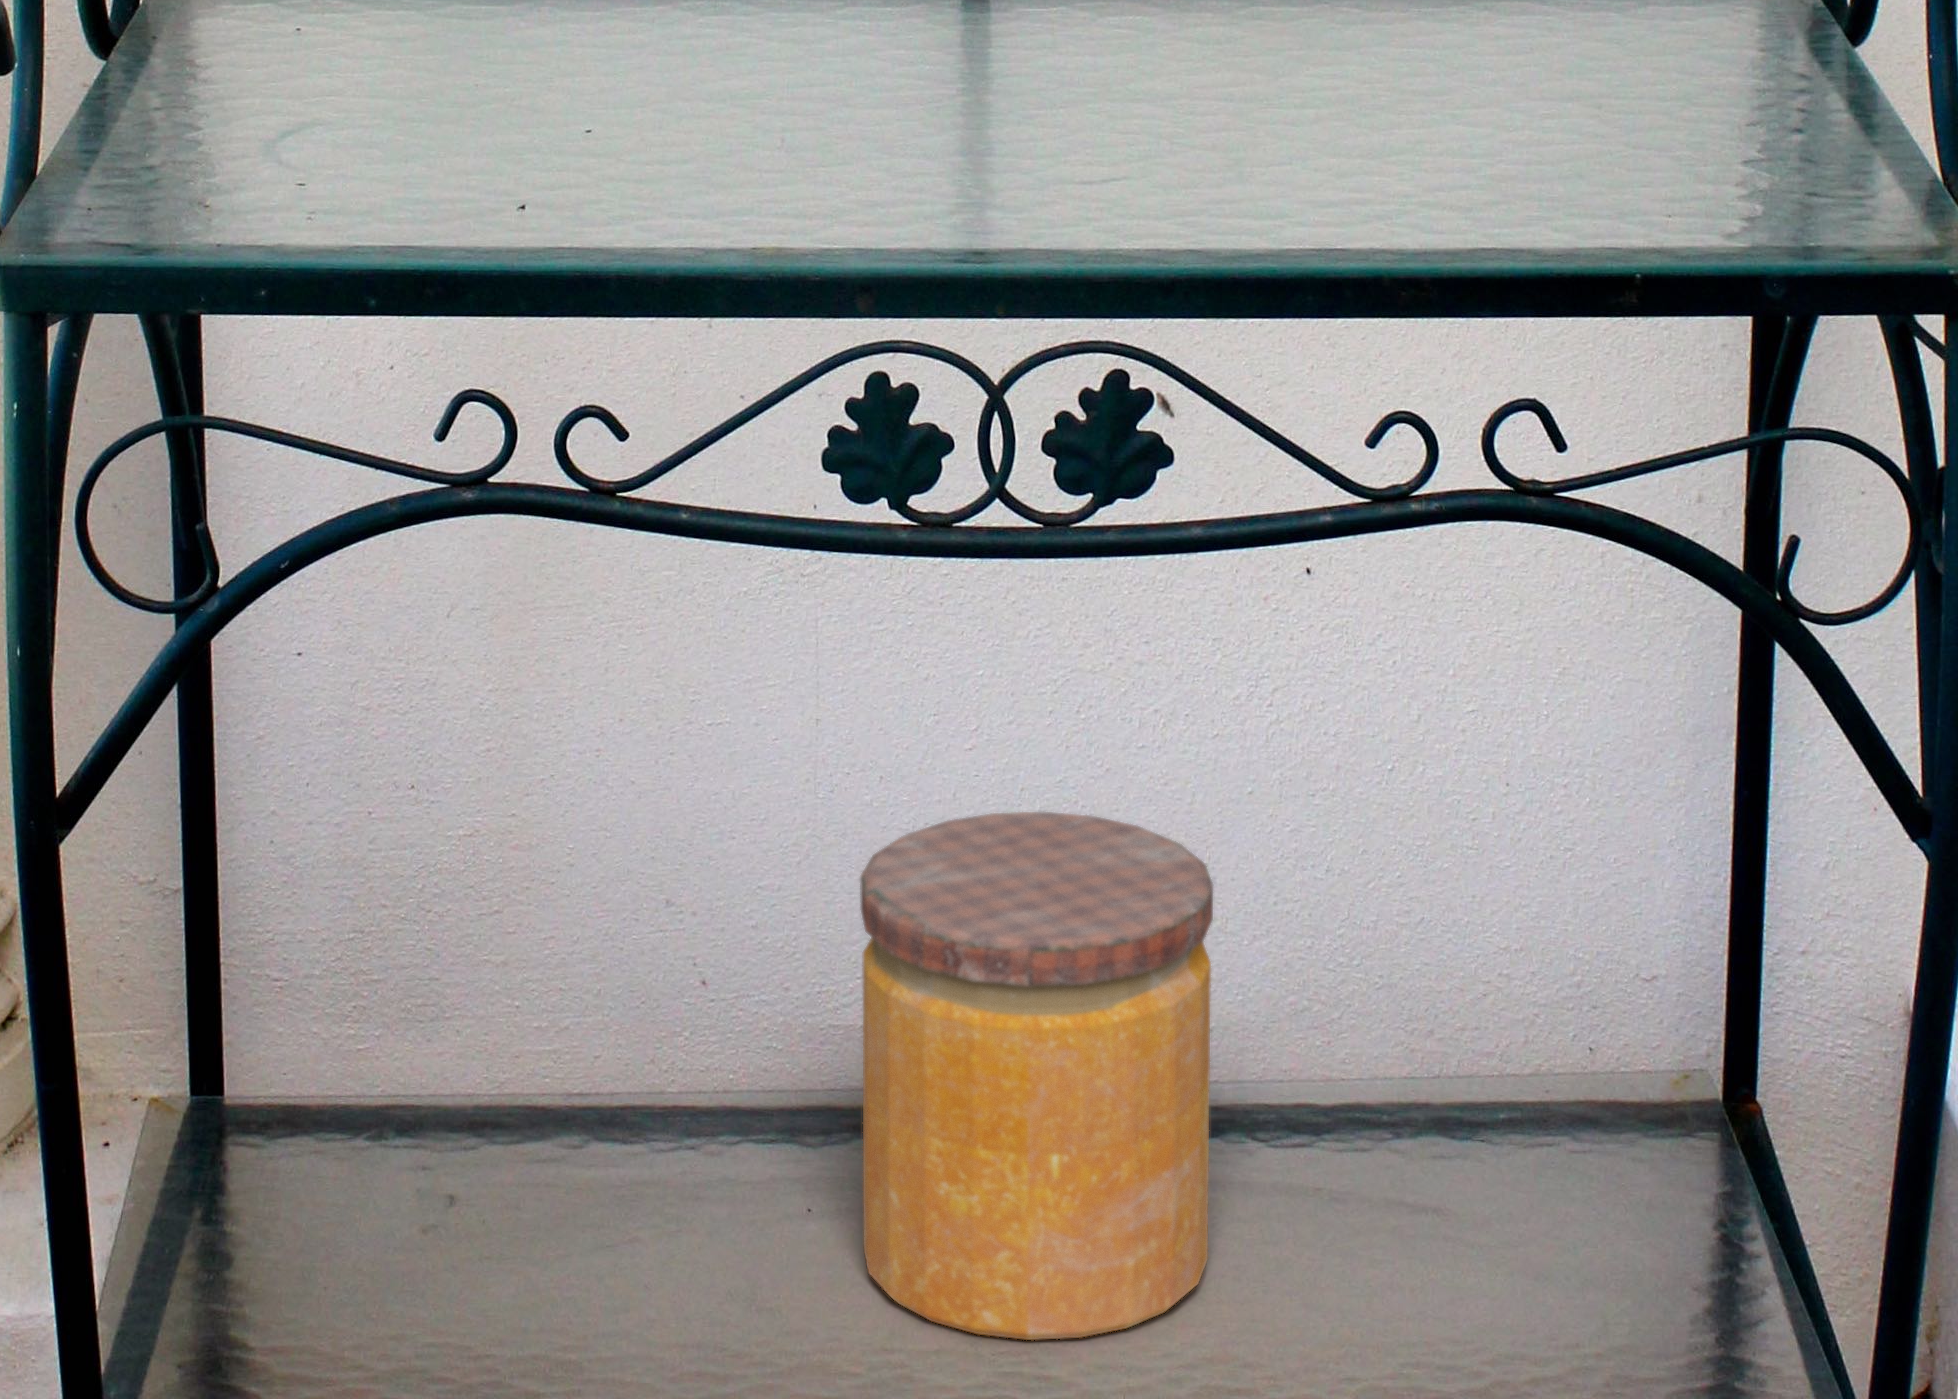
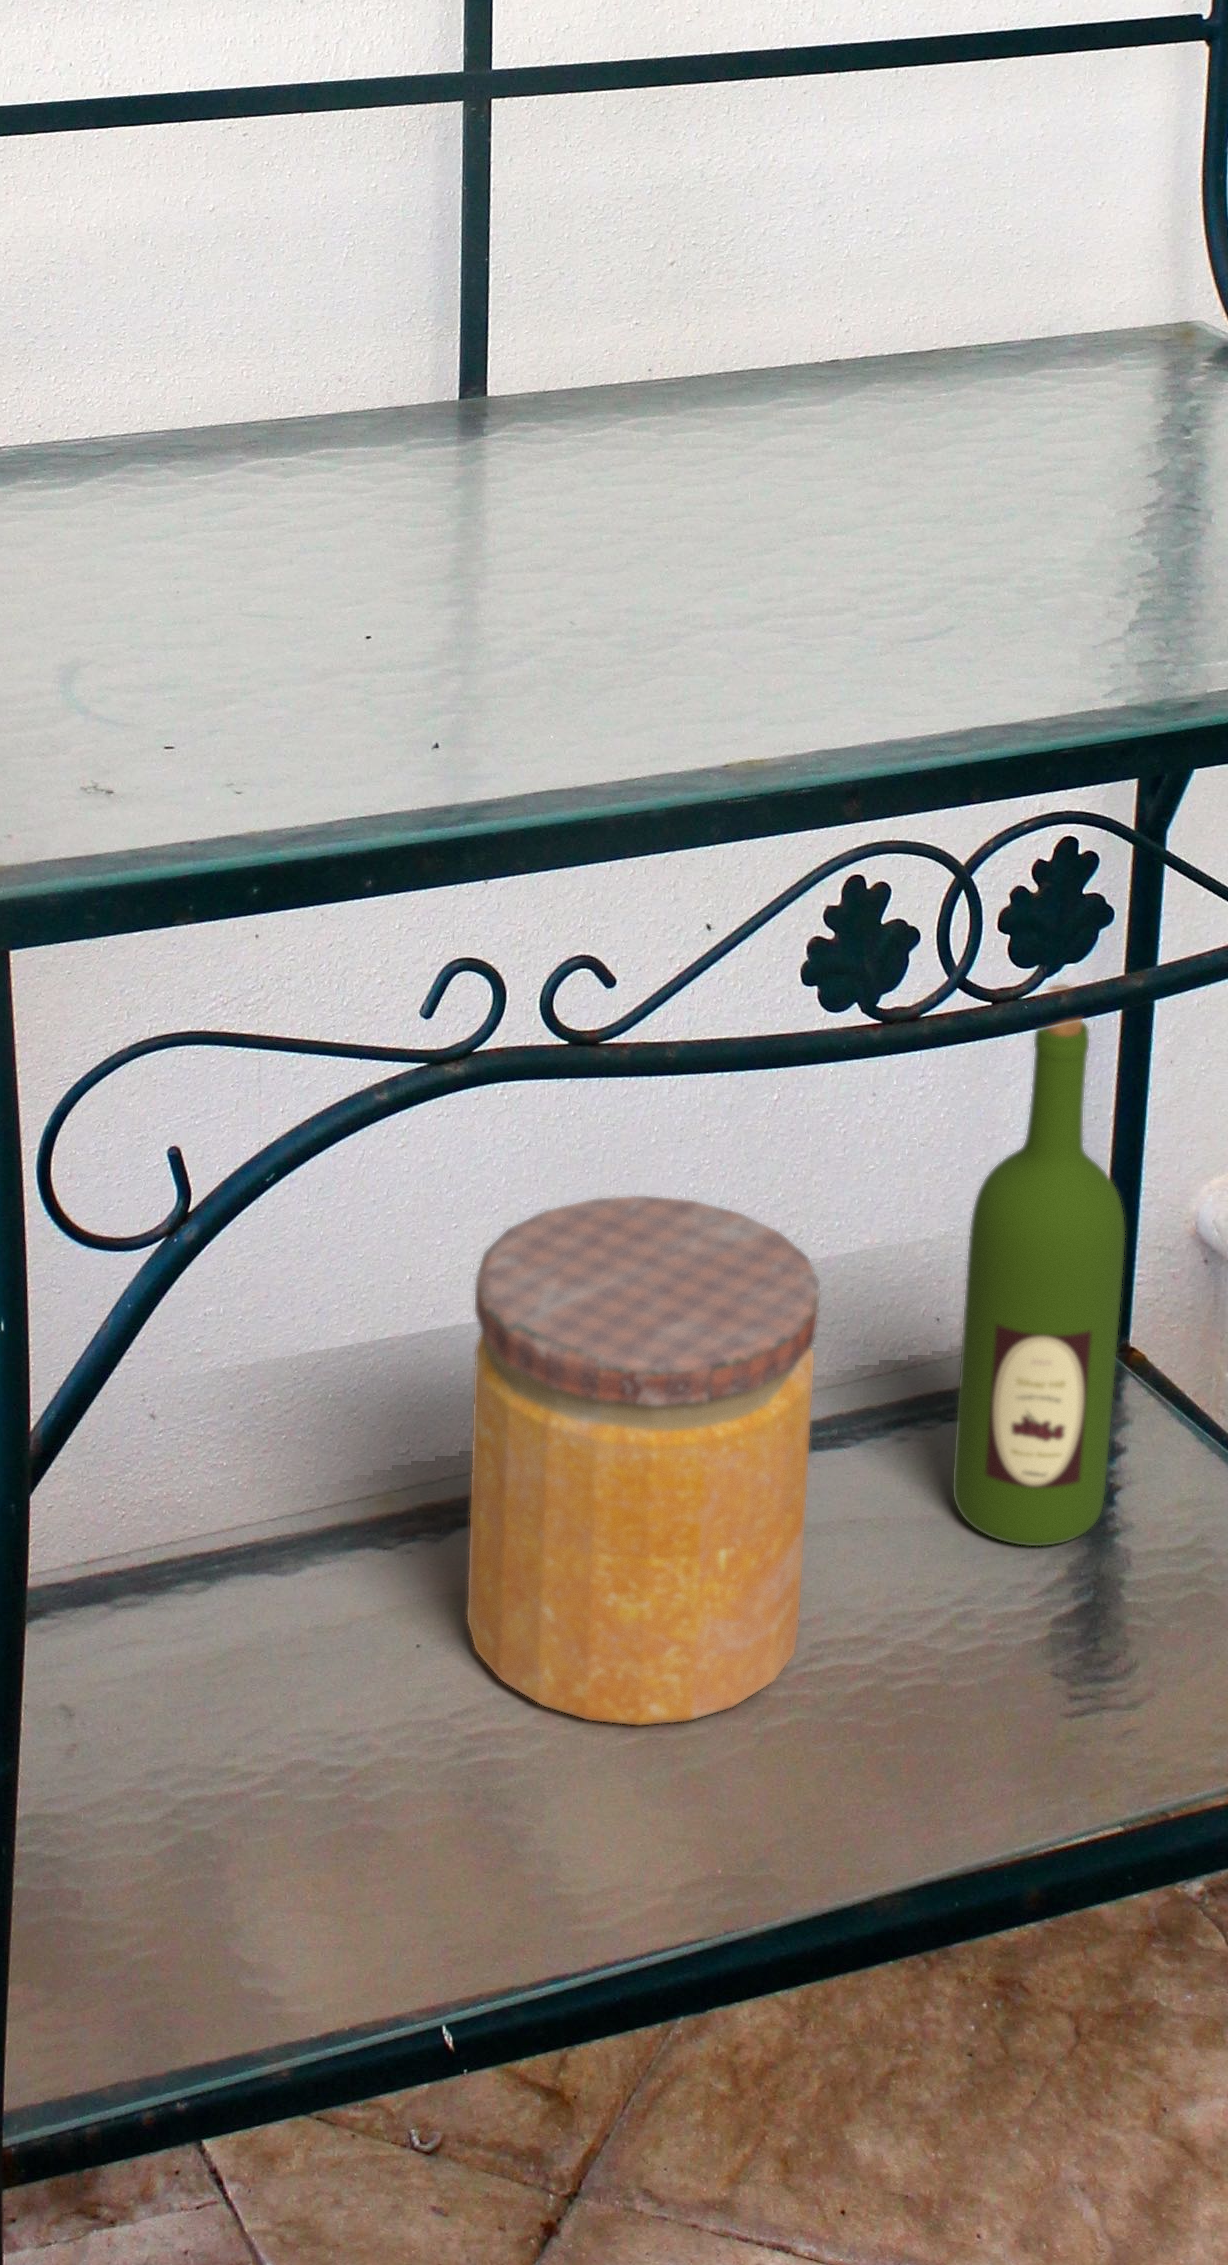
wine bottle: none [1446,650,1618,1274] -> present [953,985,1125,1546]

